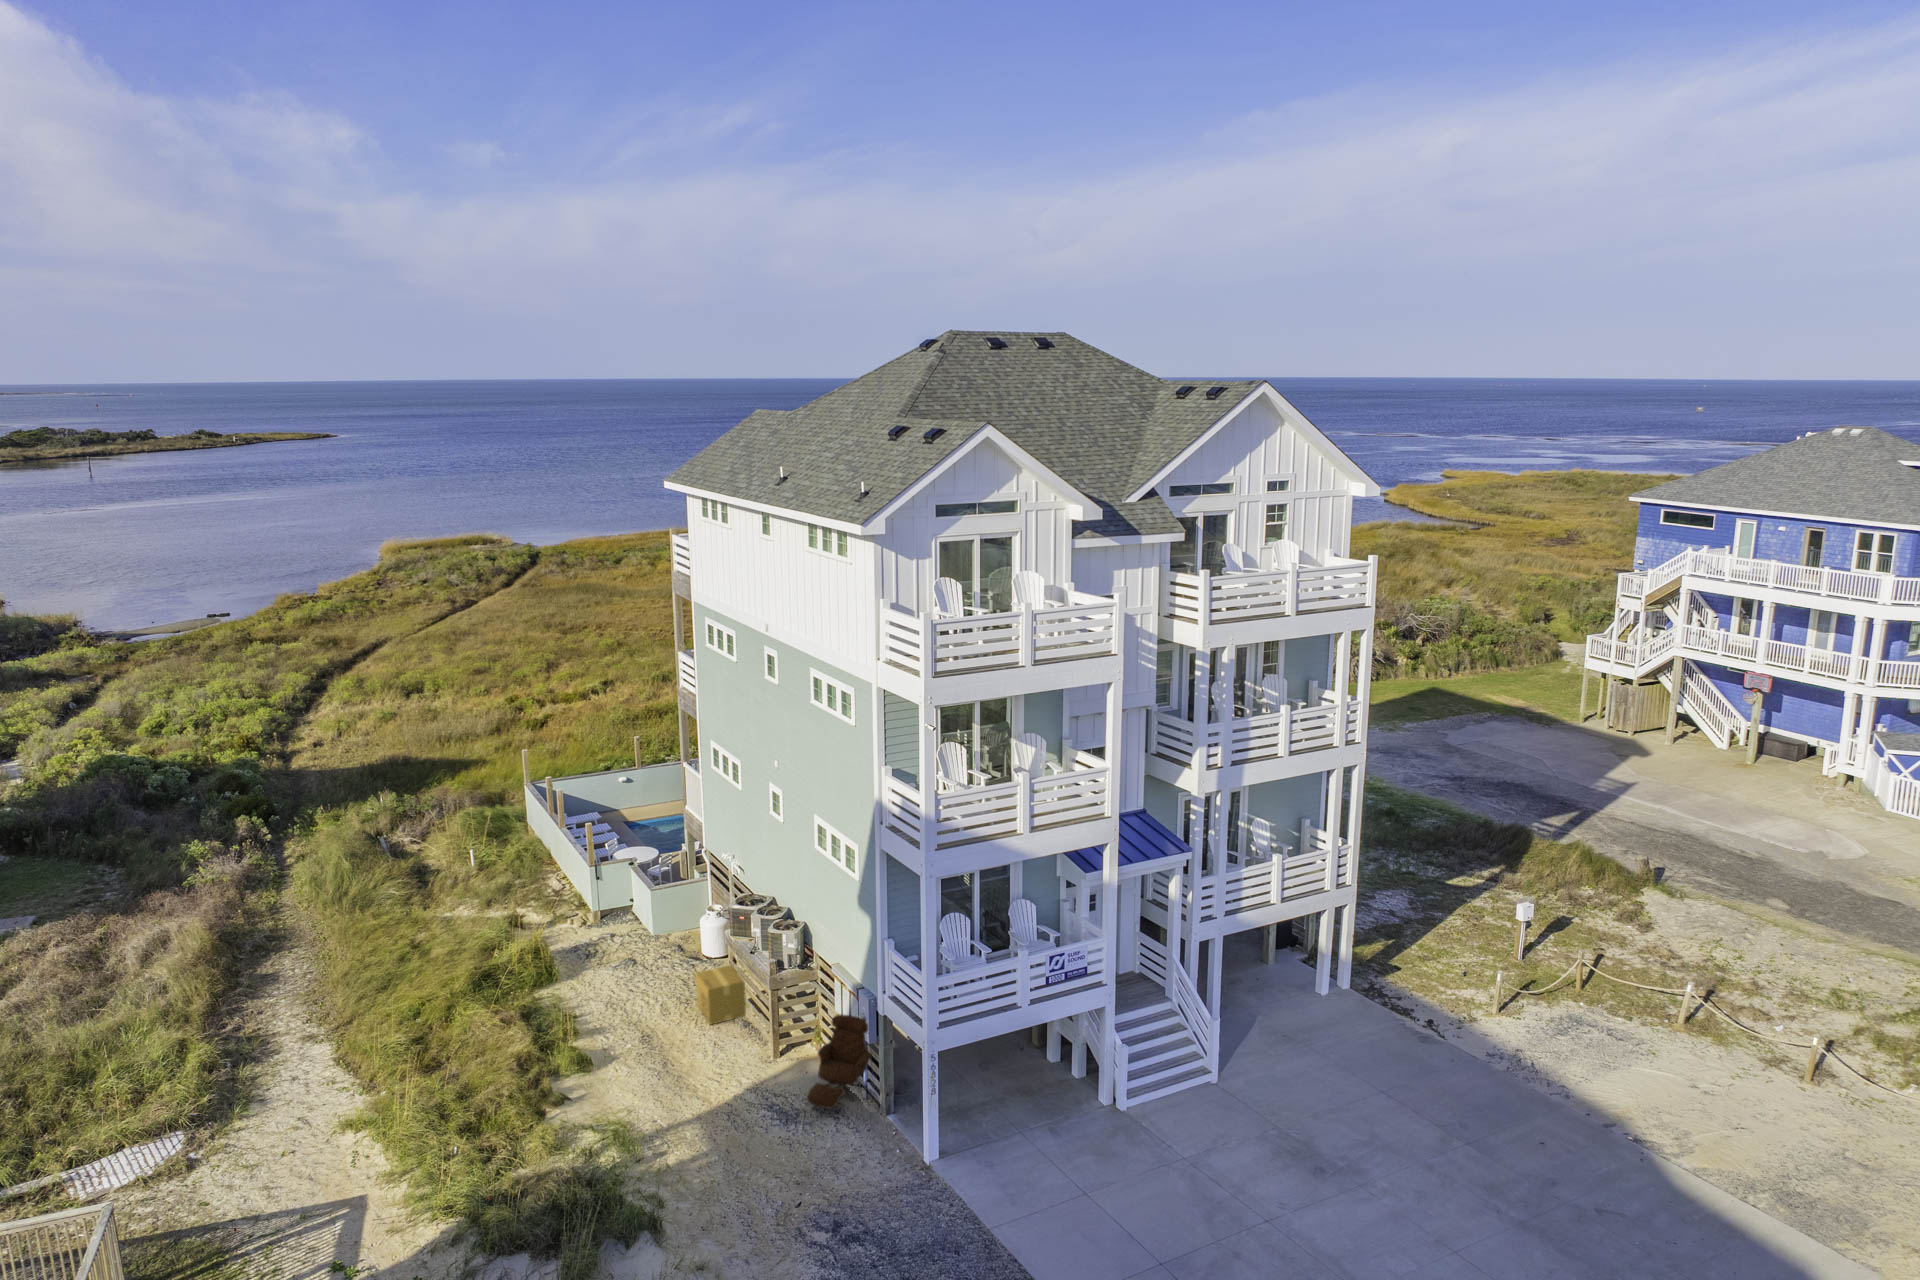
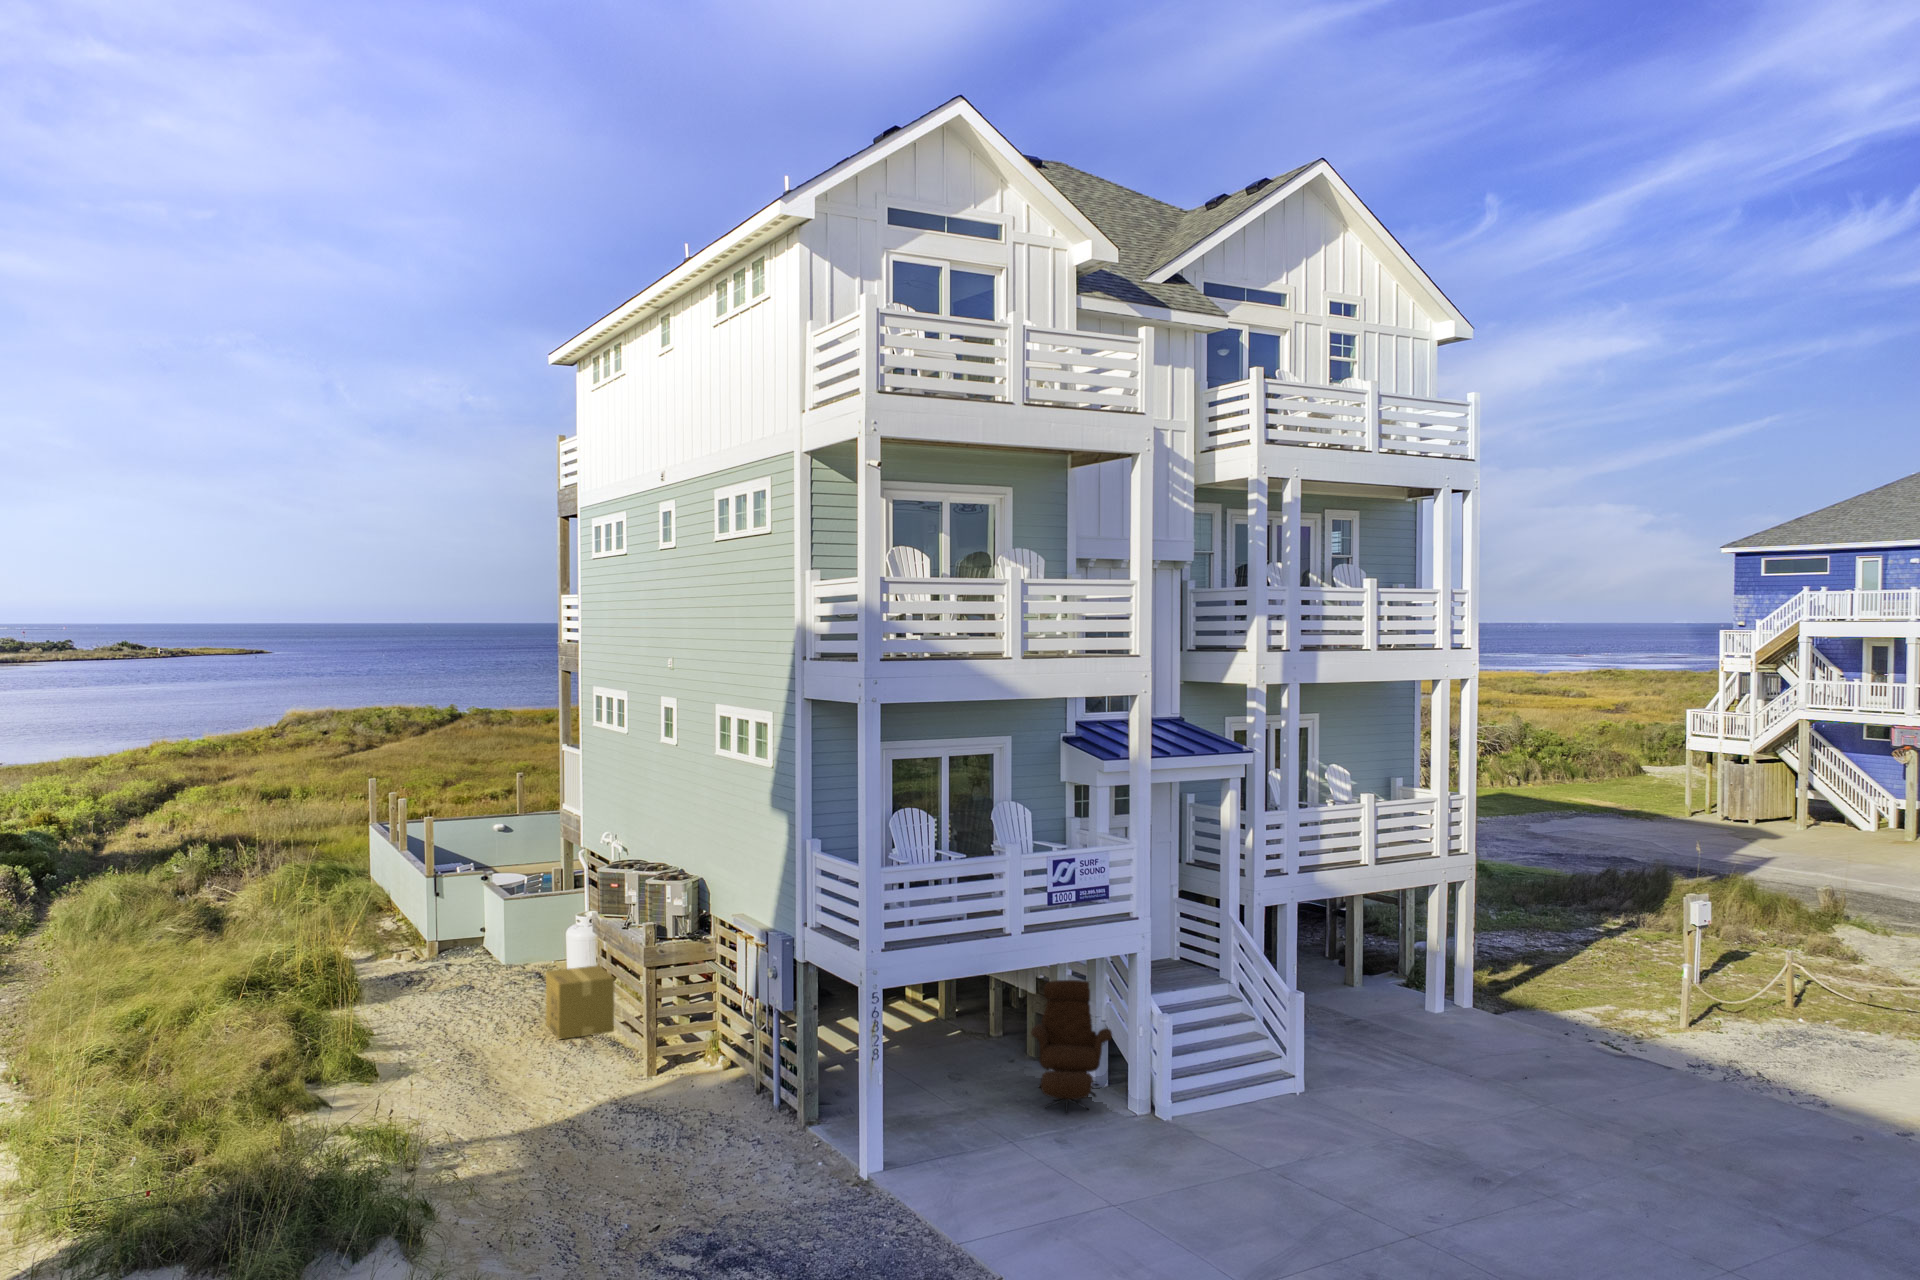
lounge chair: present [807,1014,871,1115] -> present [1031,980,1112,1114]

